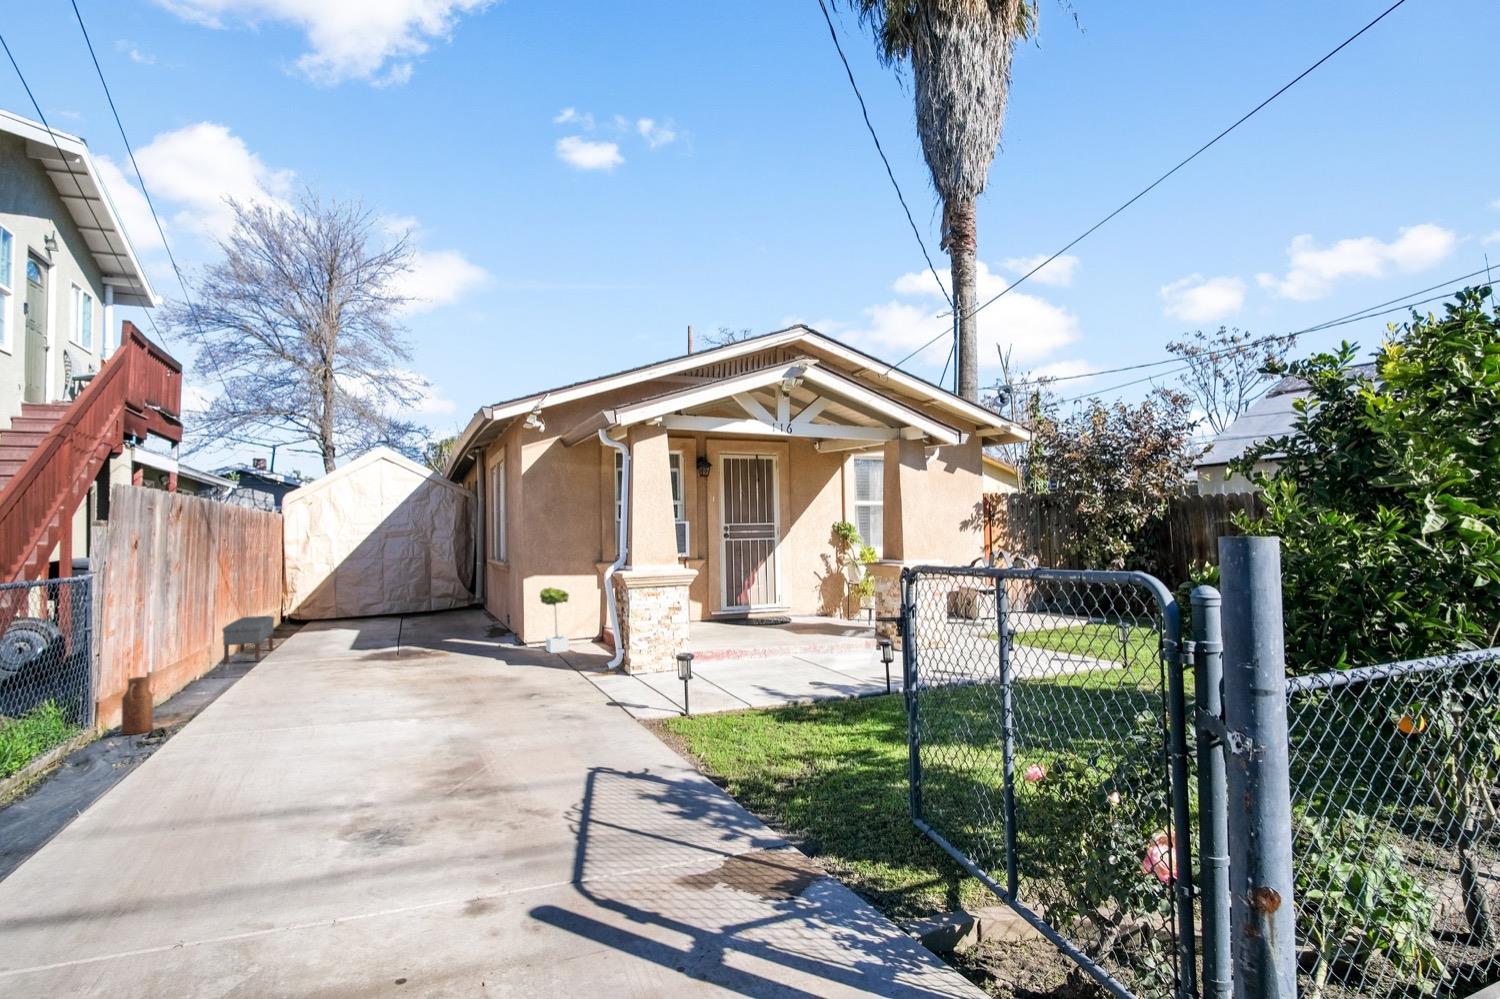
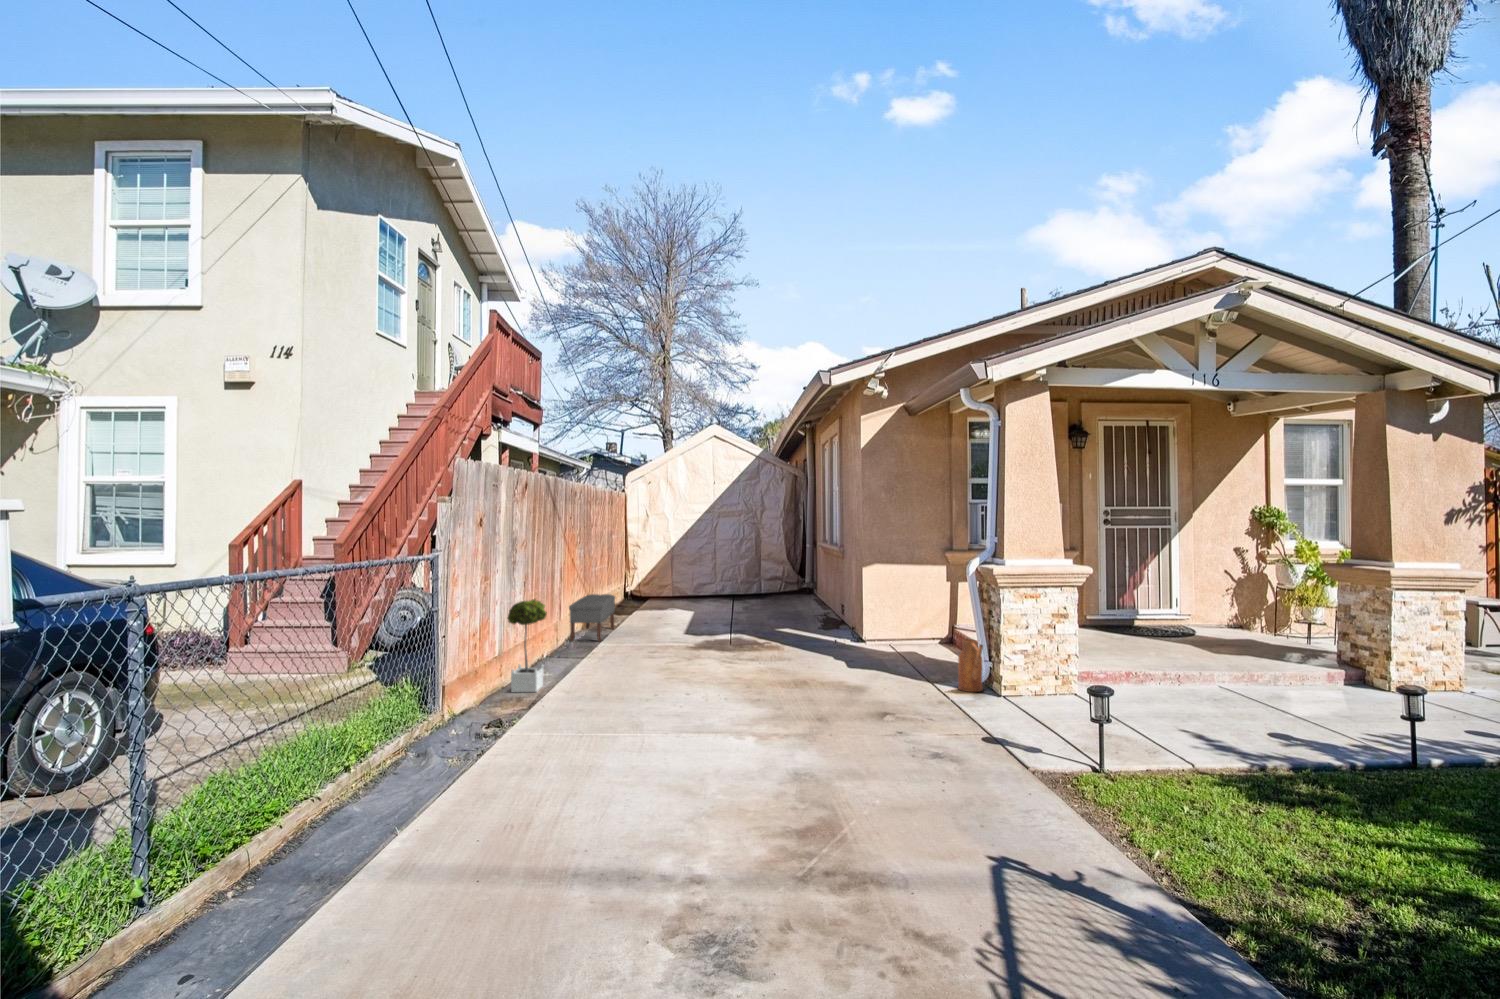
potted tree: present [540,587,569,653] -> present [508,599,547,692]
watering can: present [121,672,153,735] -> present [958,639,983,692]

